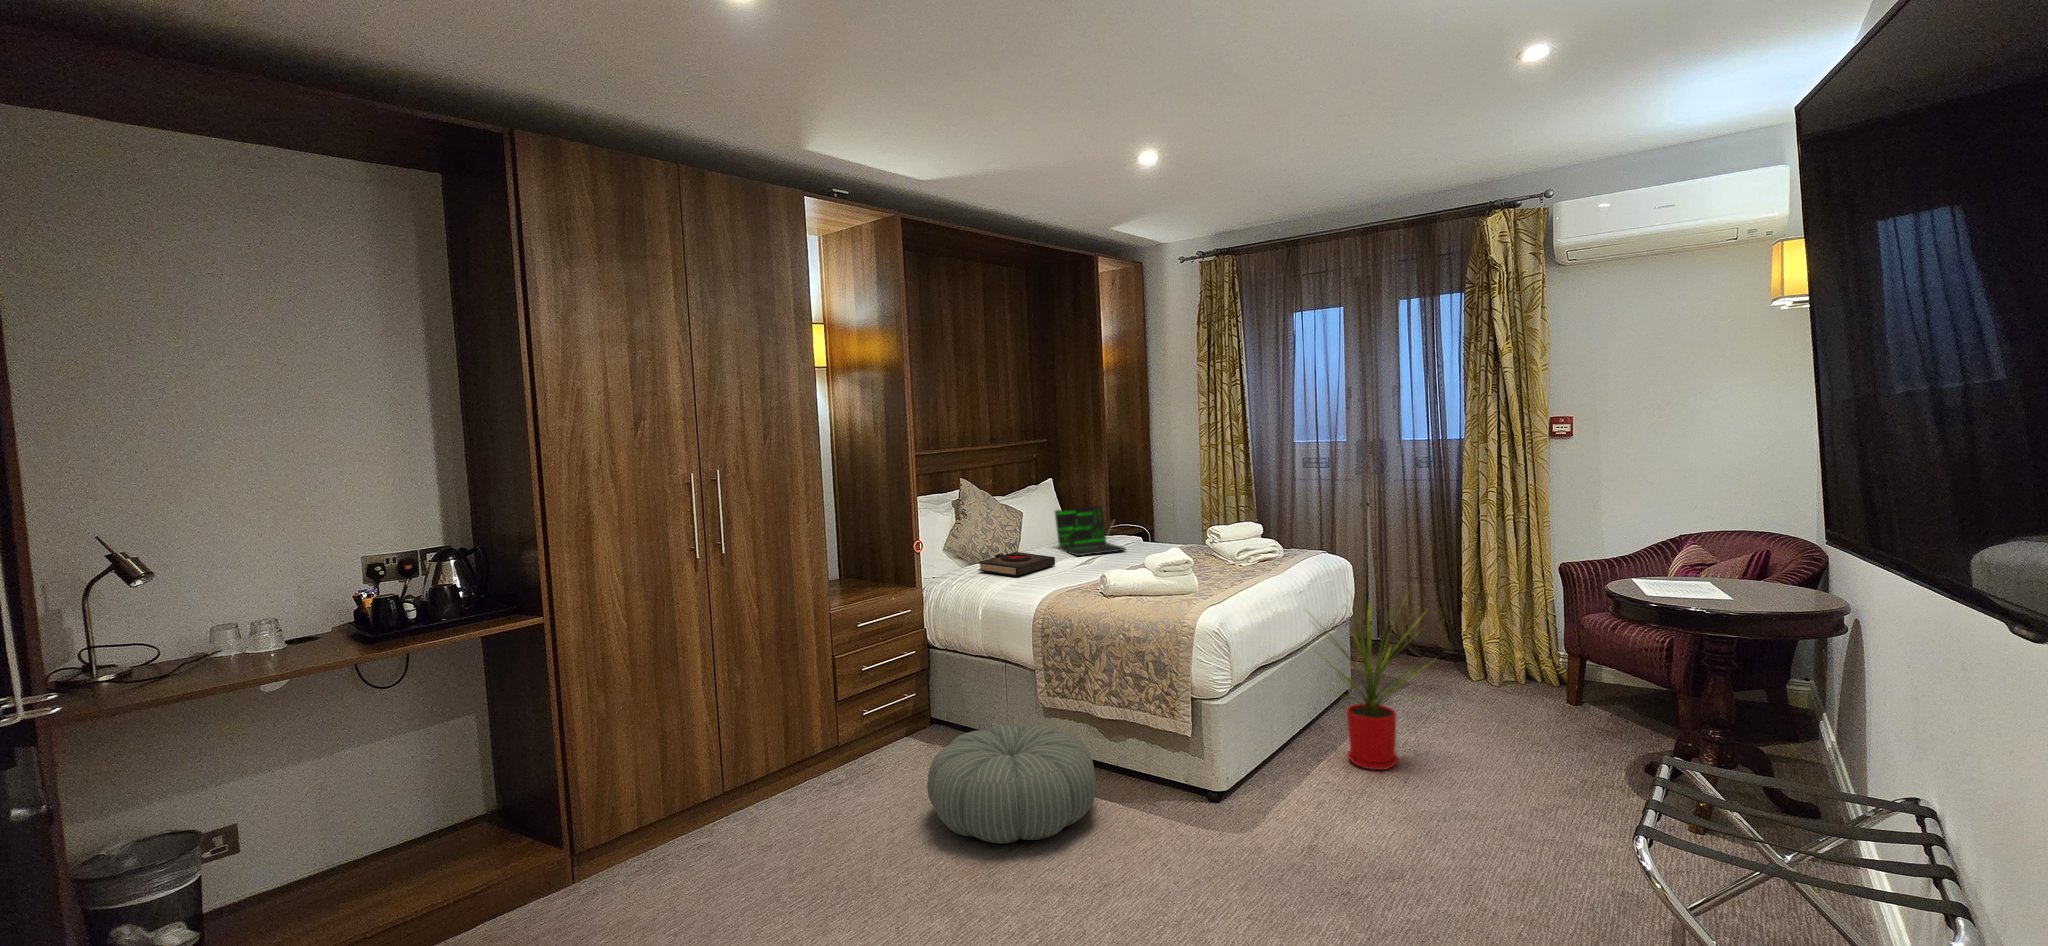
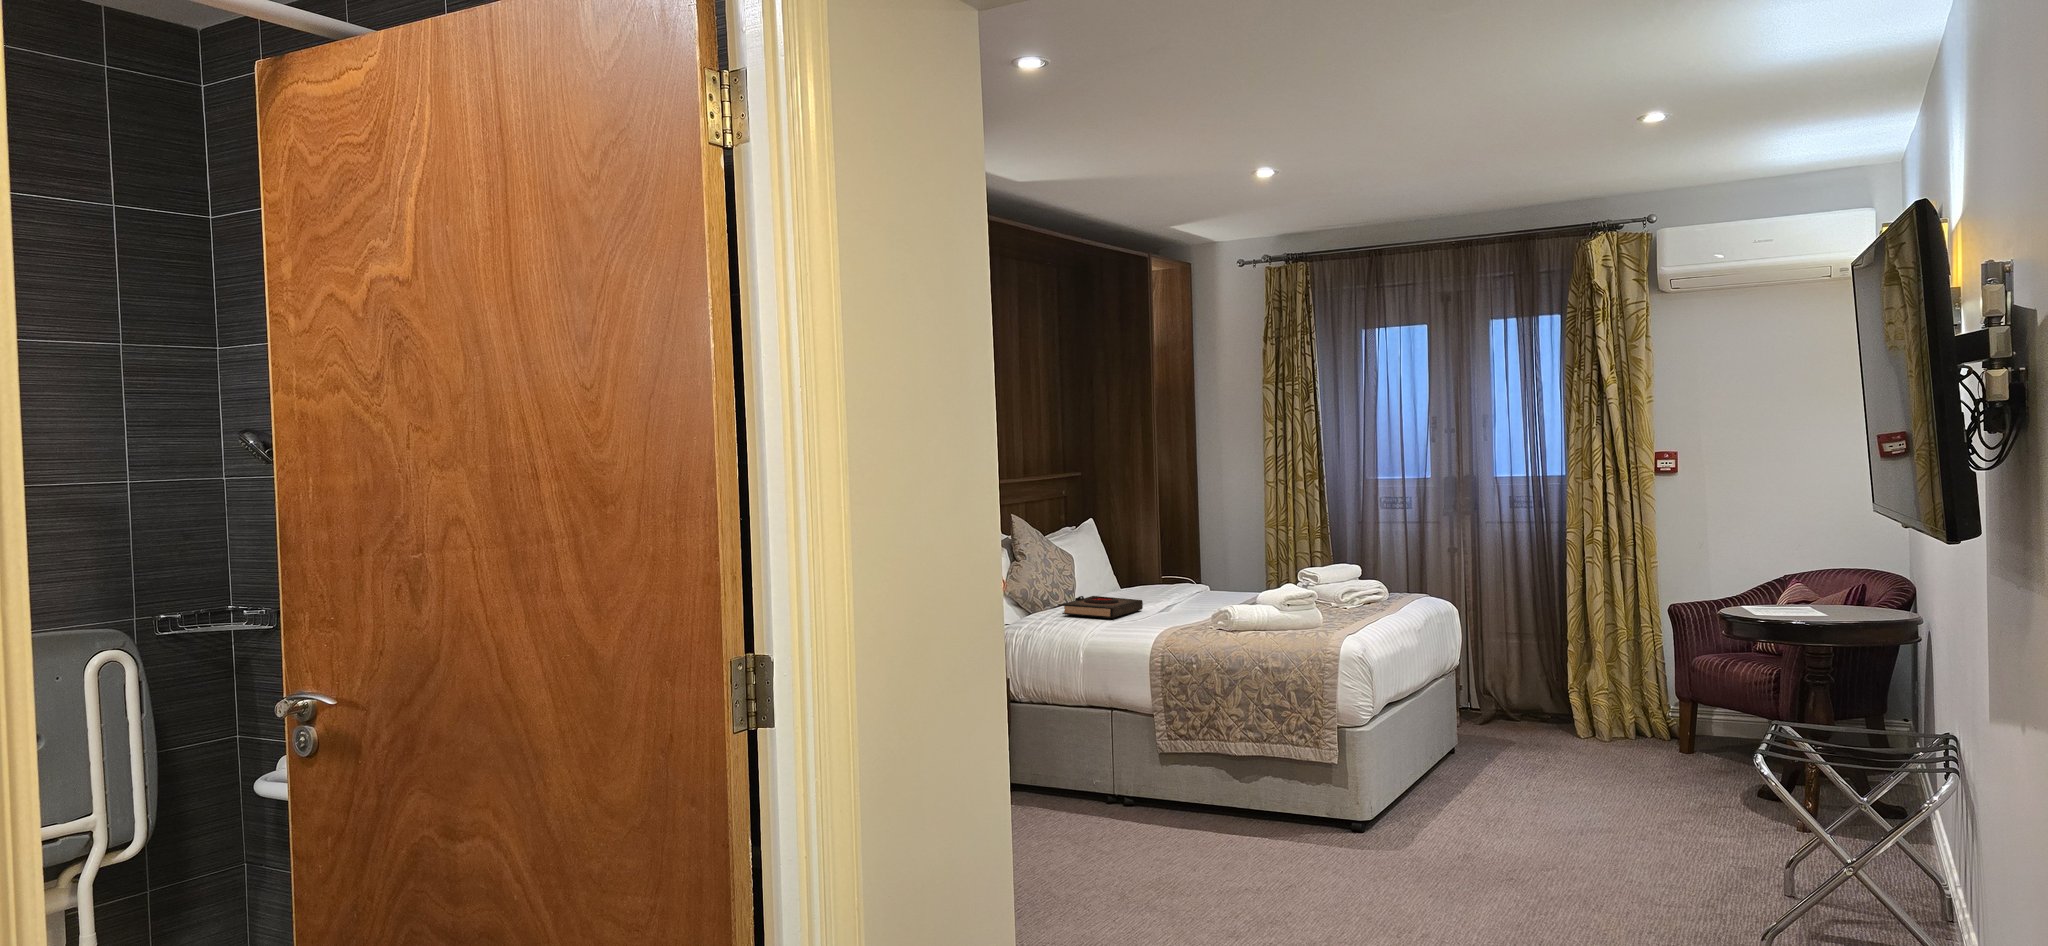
laptop: present [1055,506,1126,556] -> none [1123,548,1209,602]
house plant: present [1308,591,1424,770] -> none [1428,623,1562,805]
pouf: present [927,724,1097,843] -> none [1072,763,1248,867]

